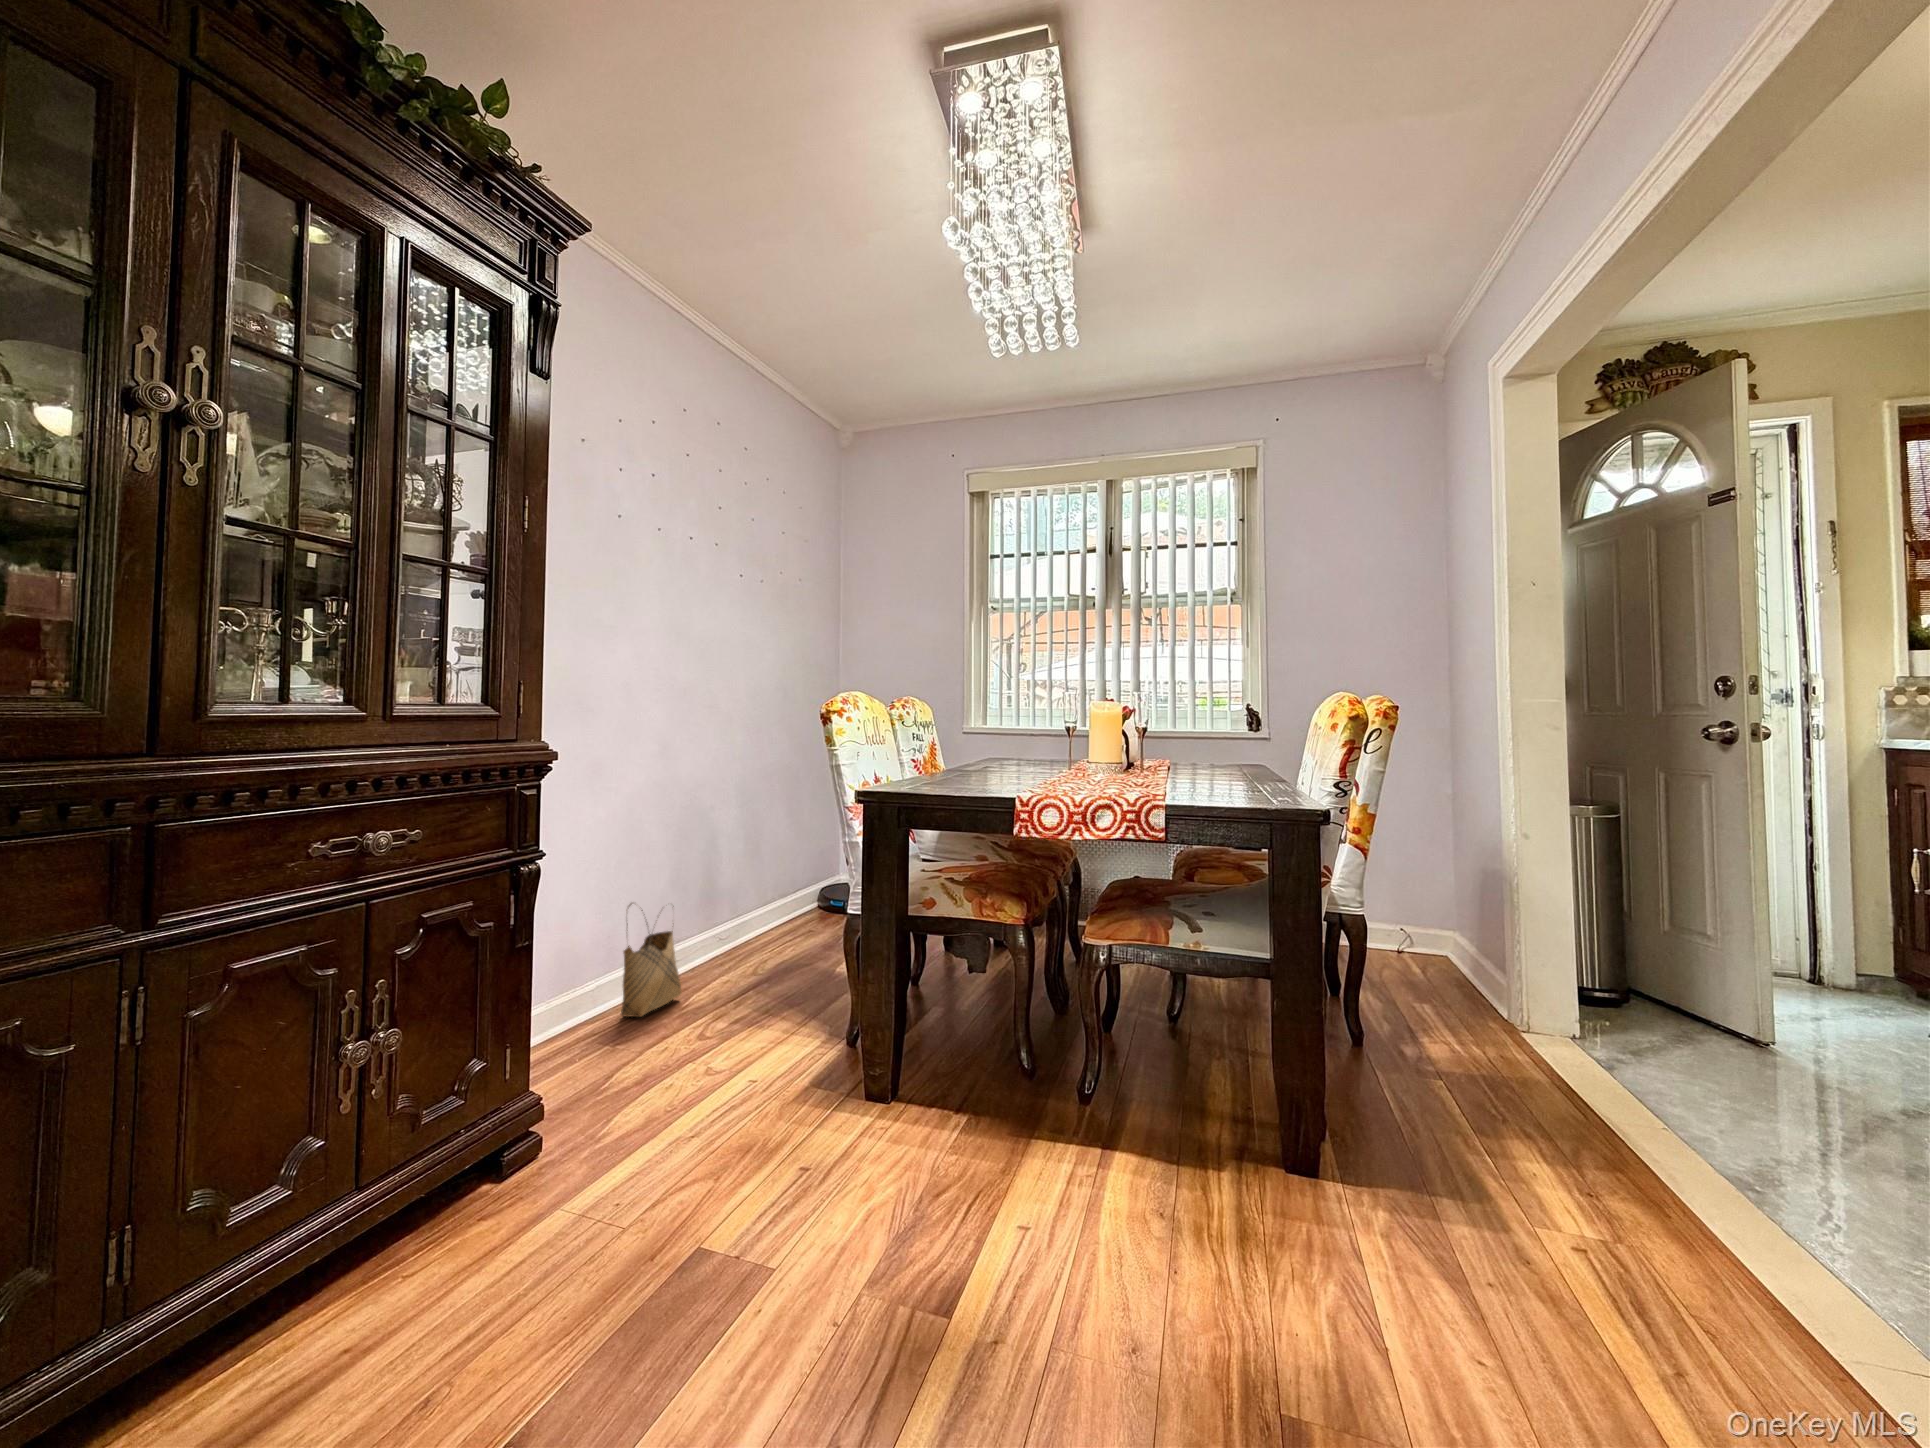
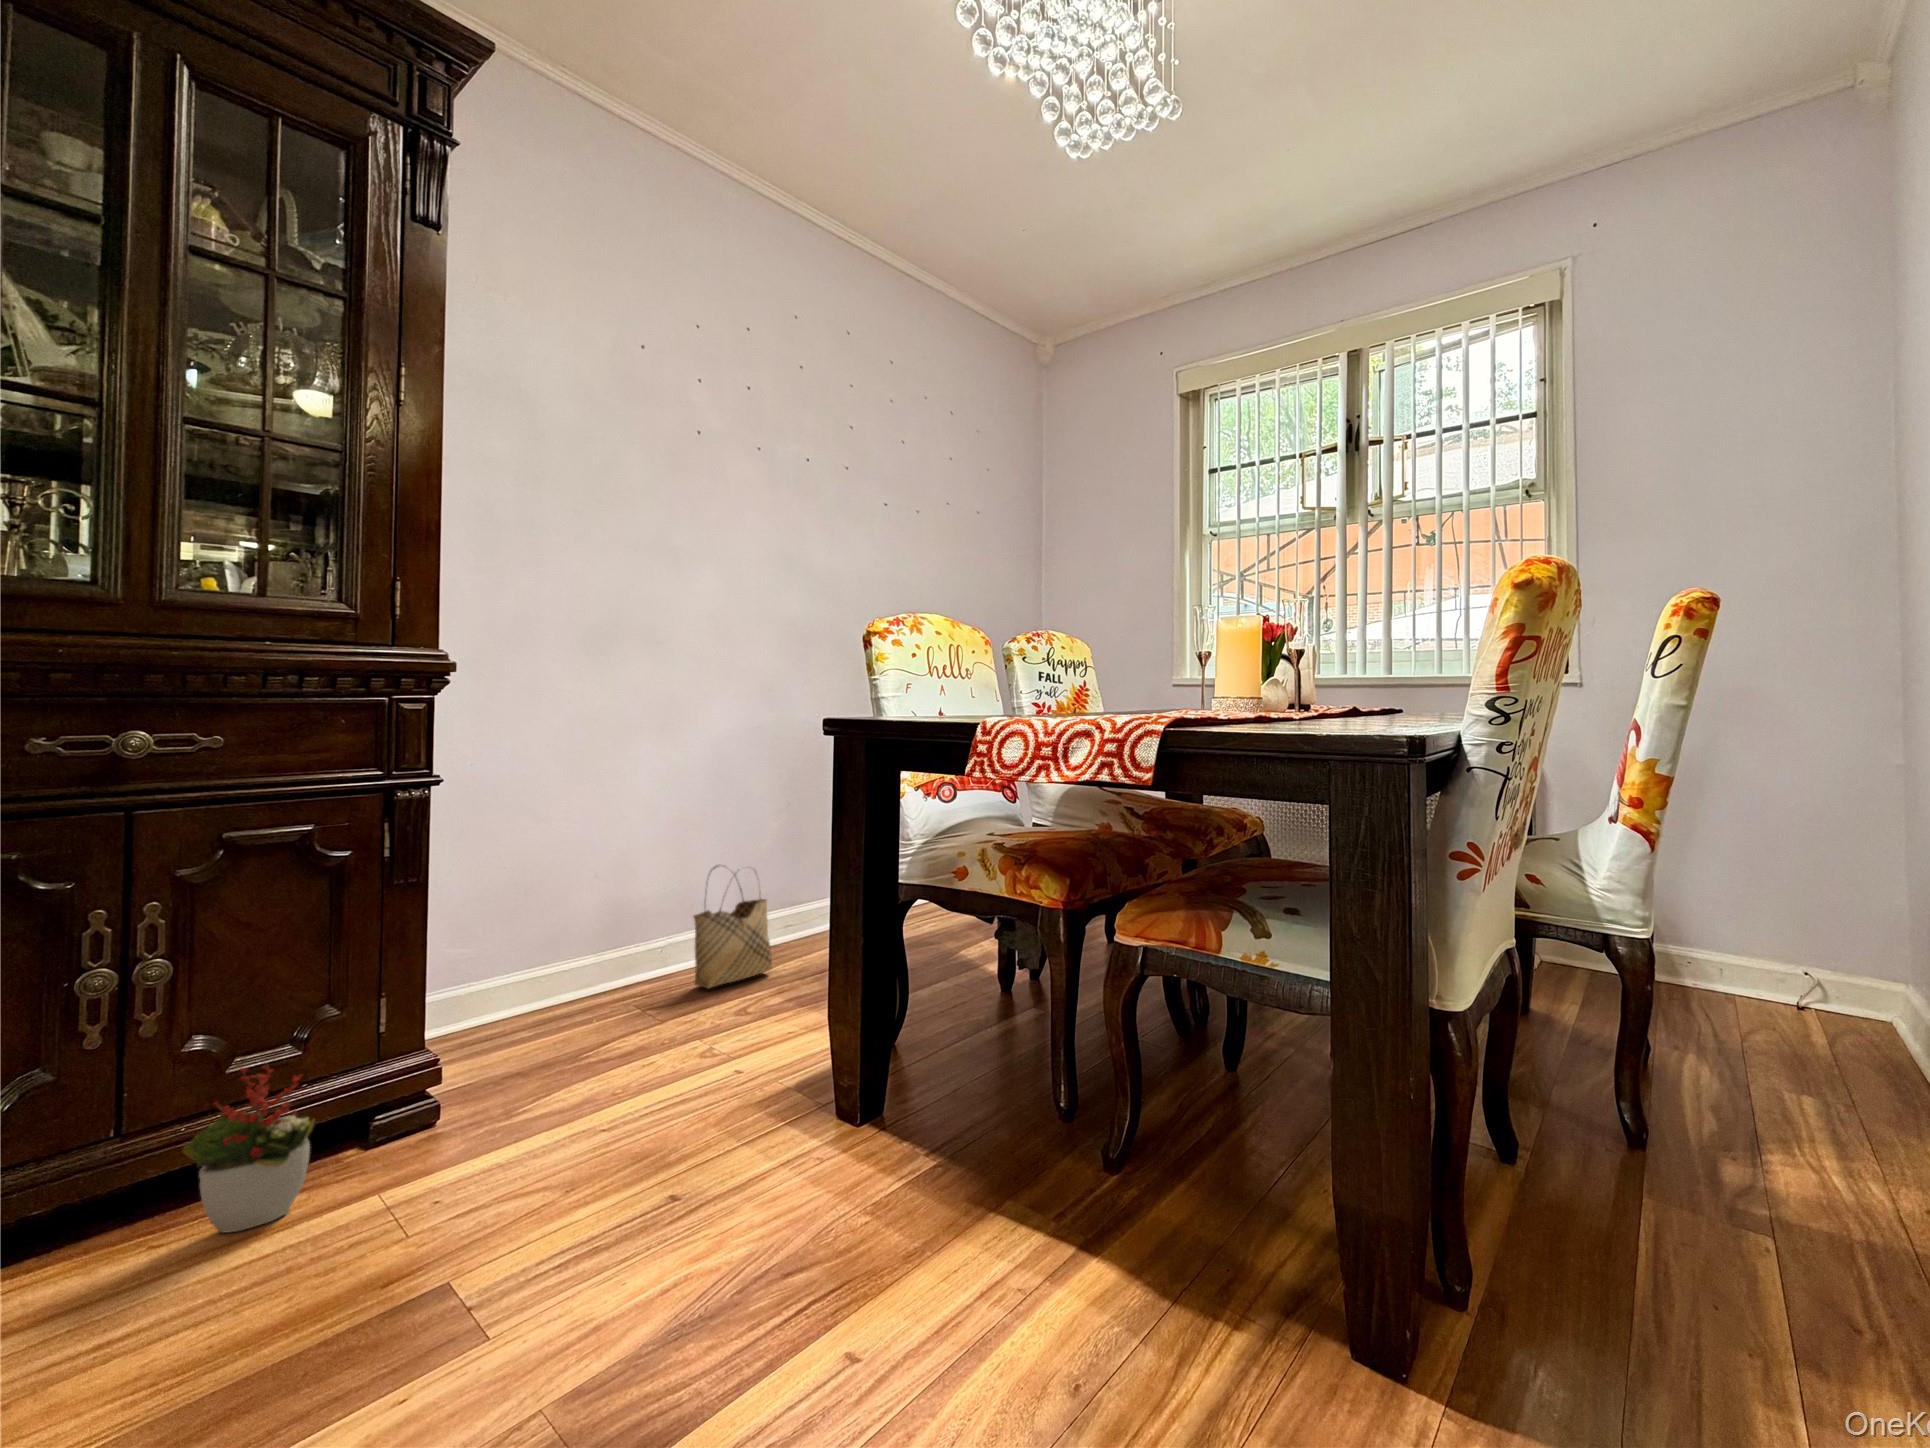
decorative plant: none [427,1105,511,1255] -> present [182,1064,315,1233]

